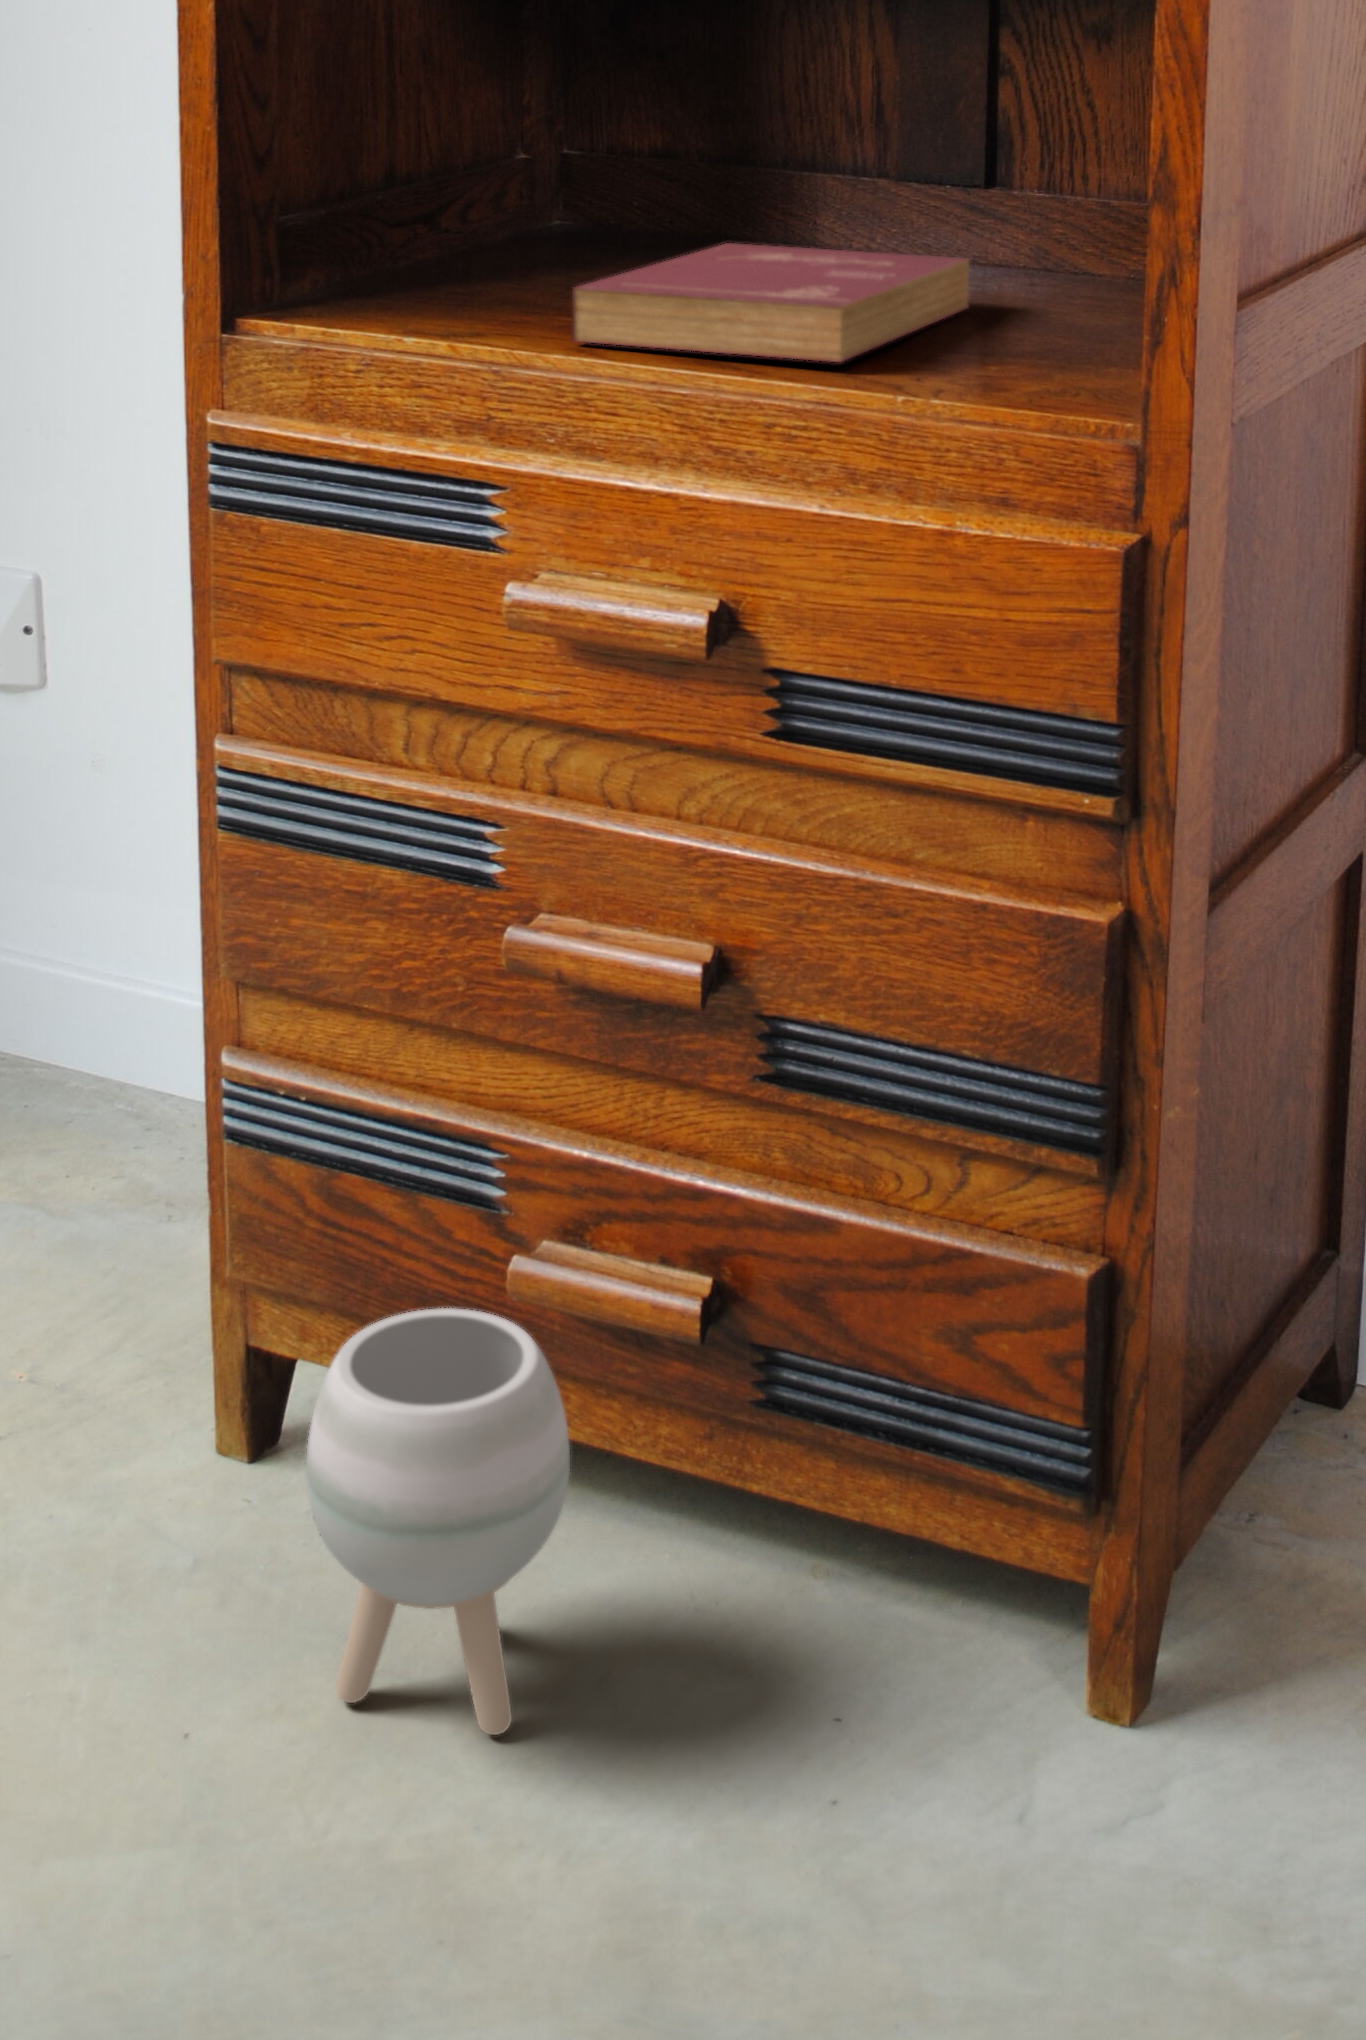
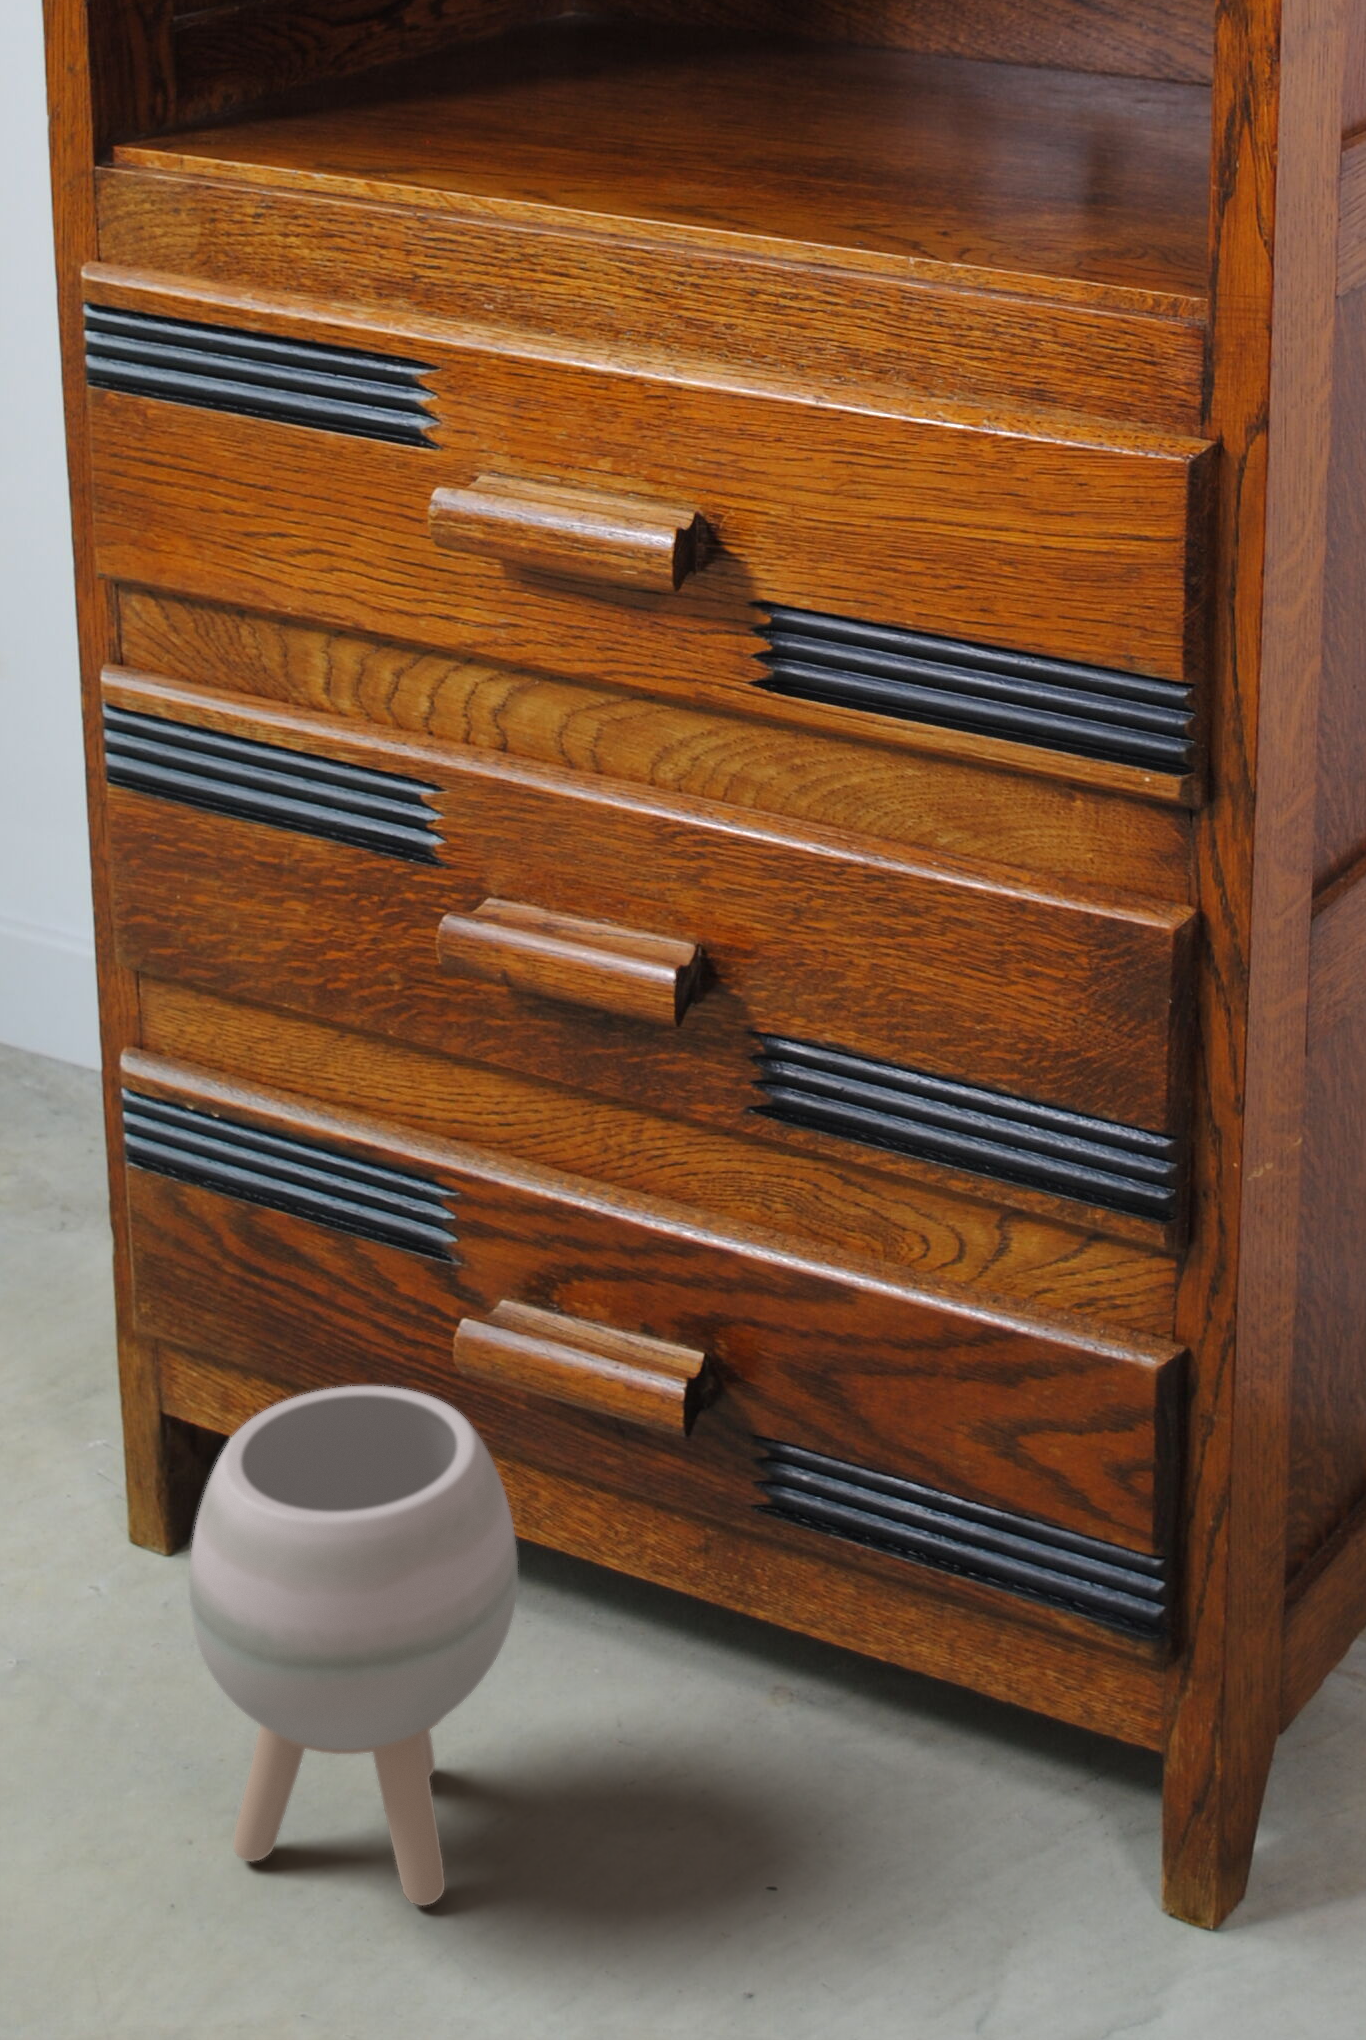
book: present [572,243,969,362] -> none [520,45,1050,213]

